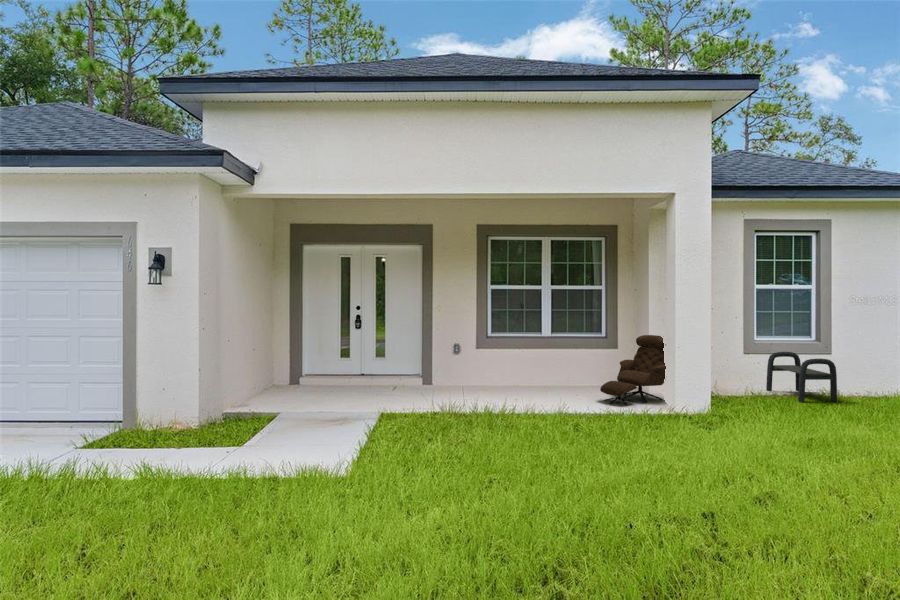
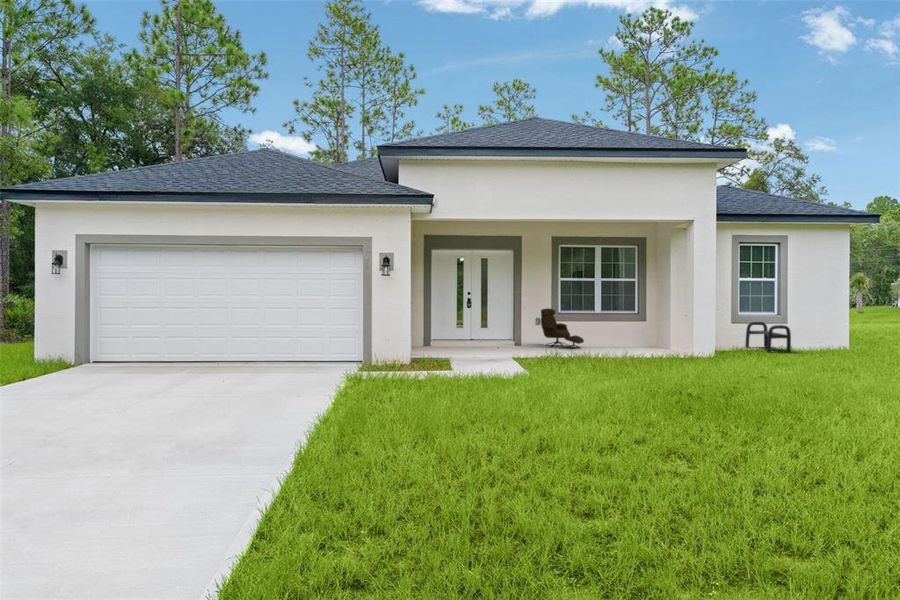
lounge chair: present [600,335,666,405] -> present [541,308,584,349]

